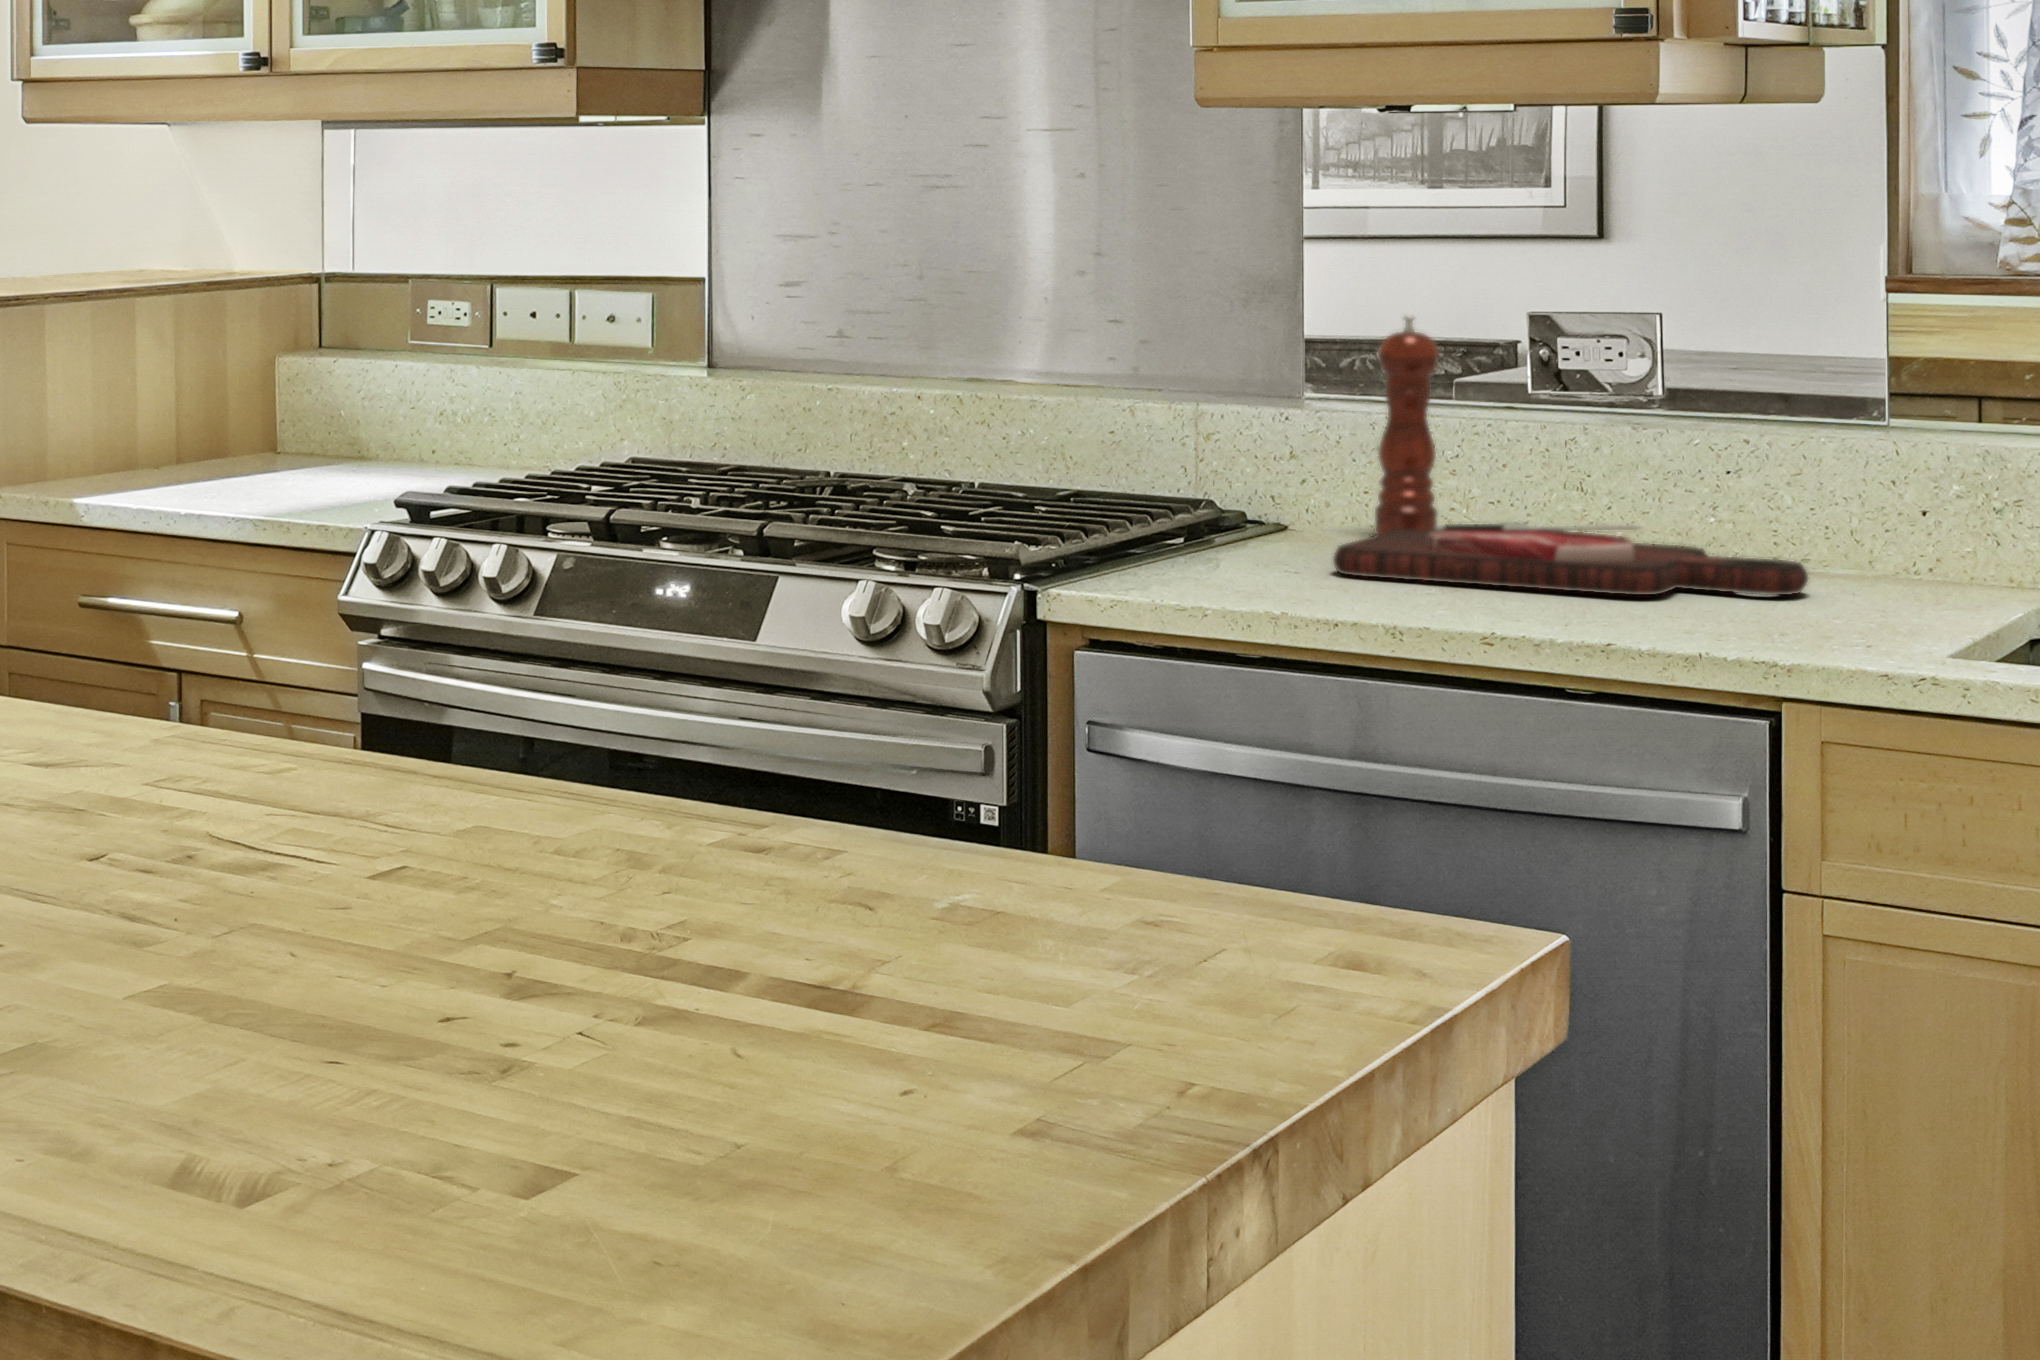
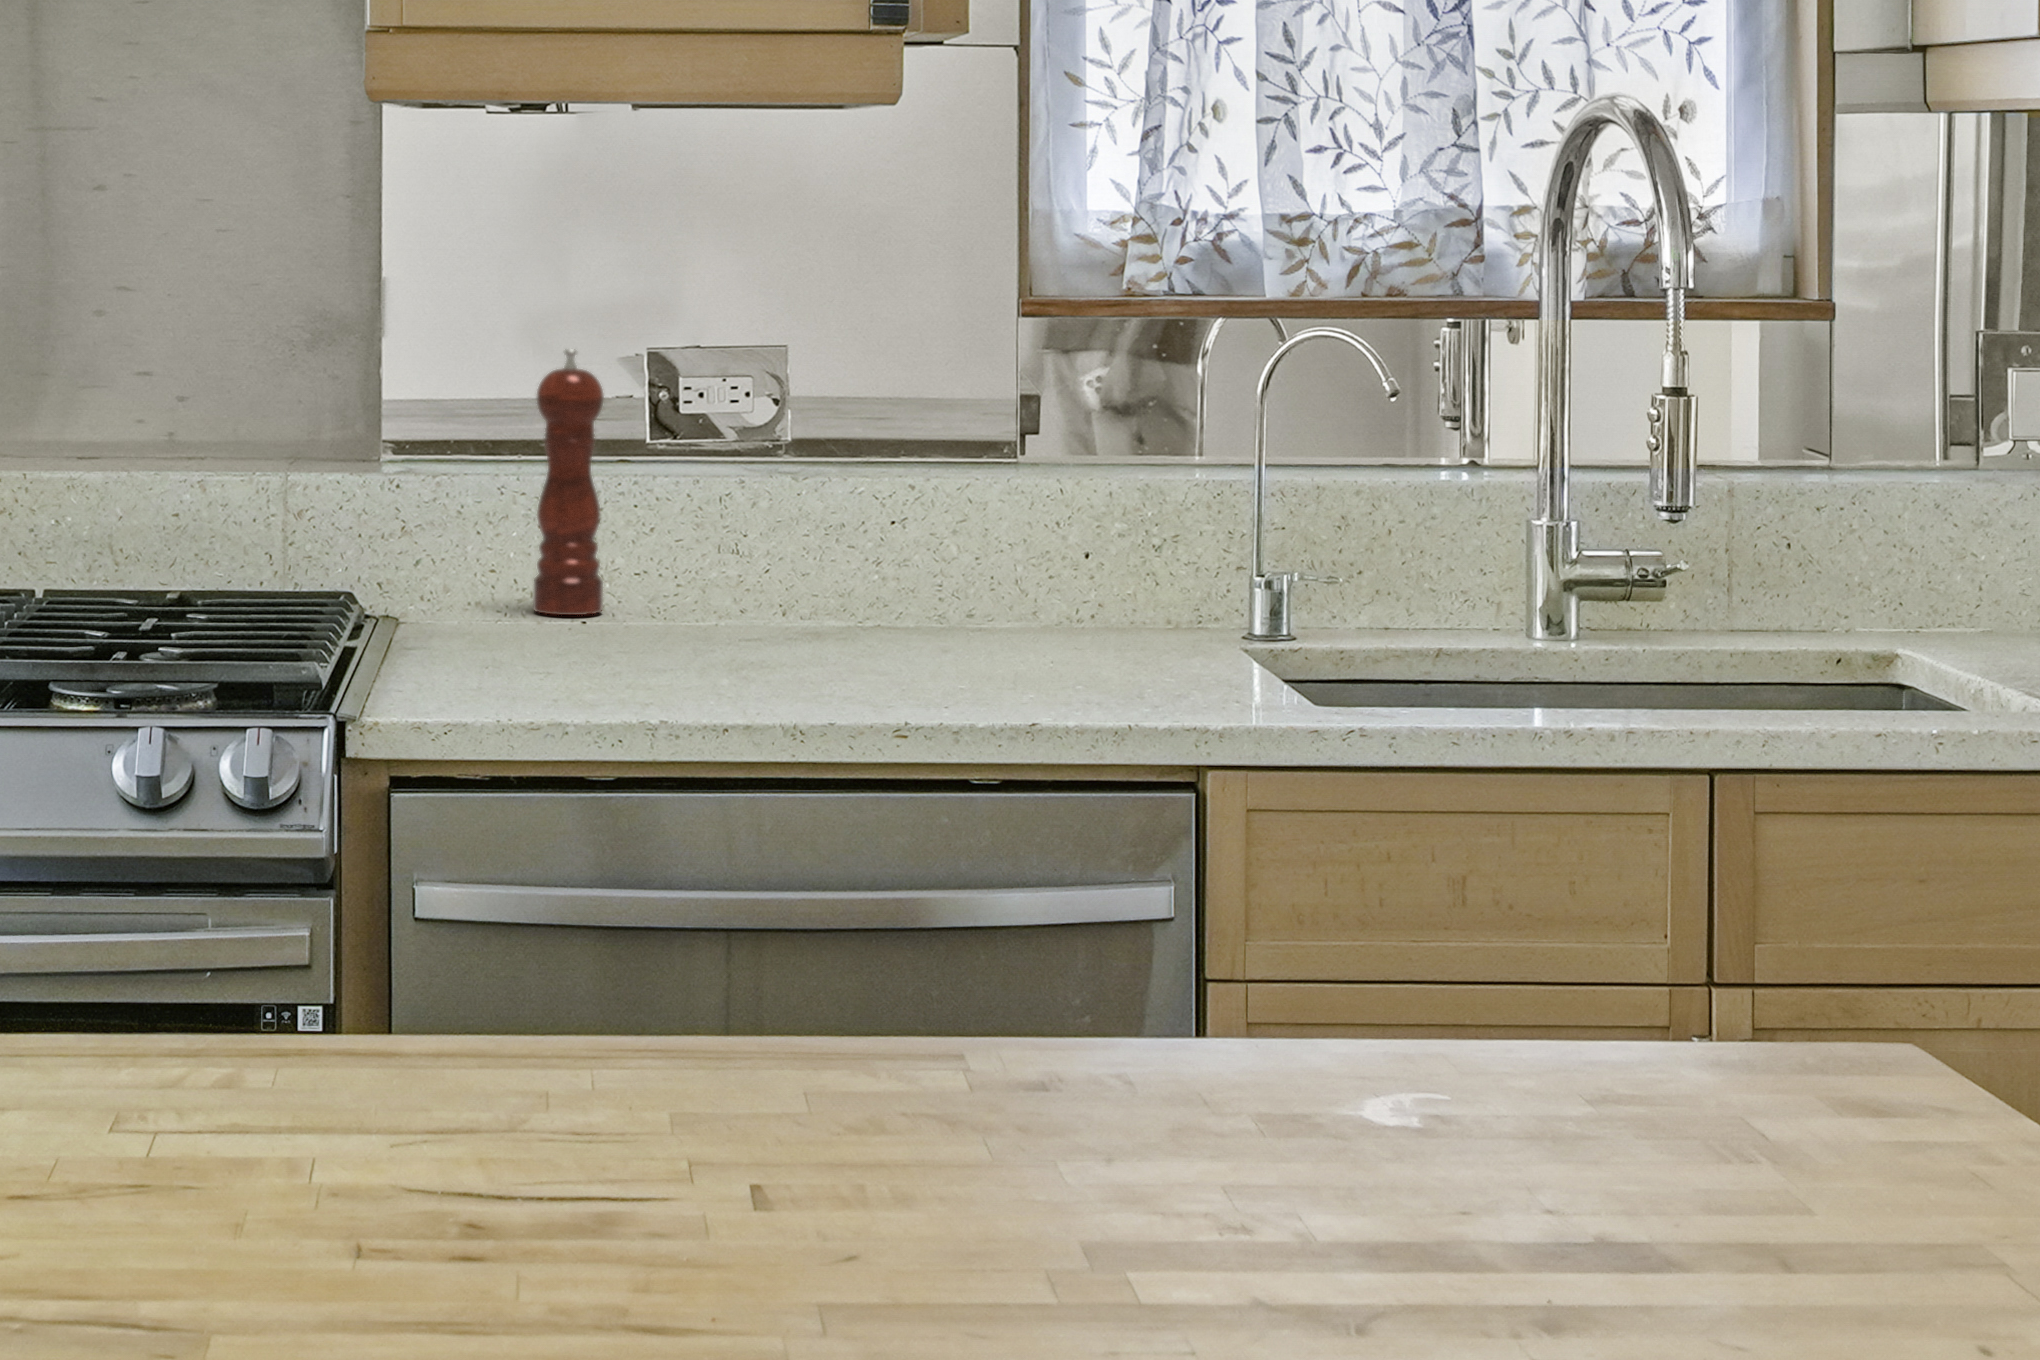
cutting board: present [1333,522,1808,595] -> none [598,591,1086,674]

